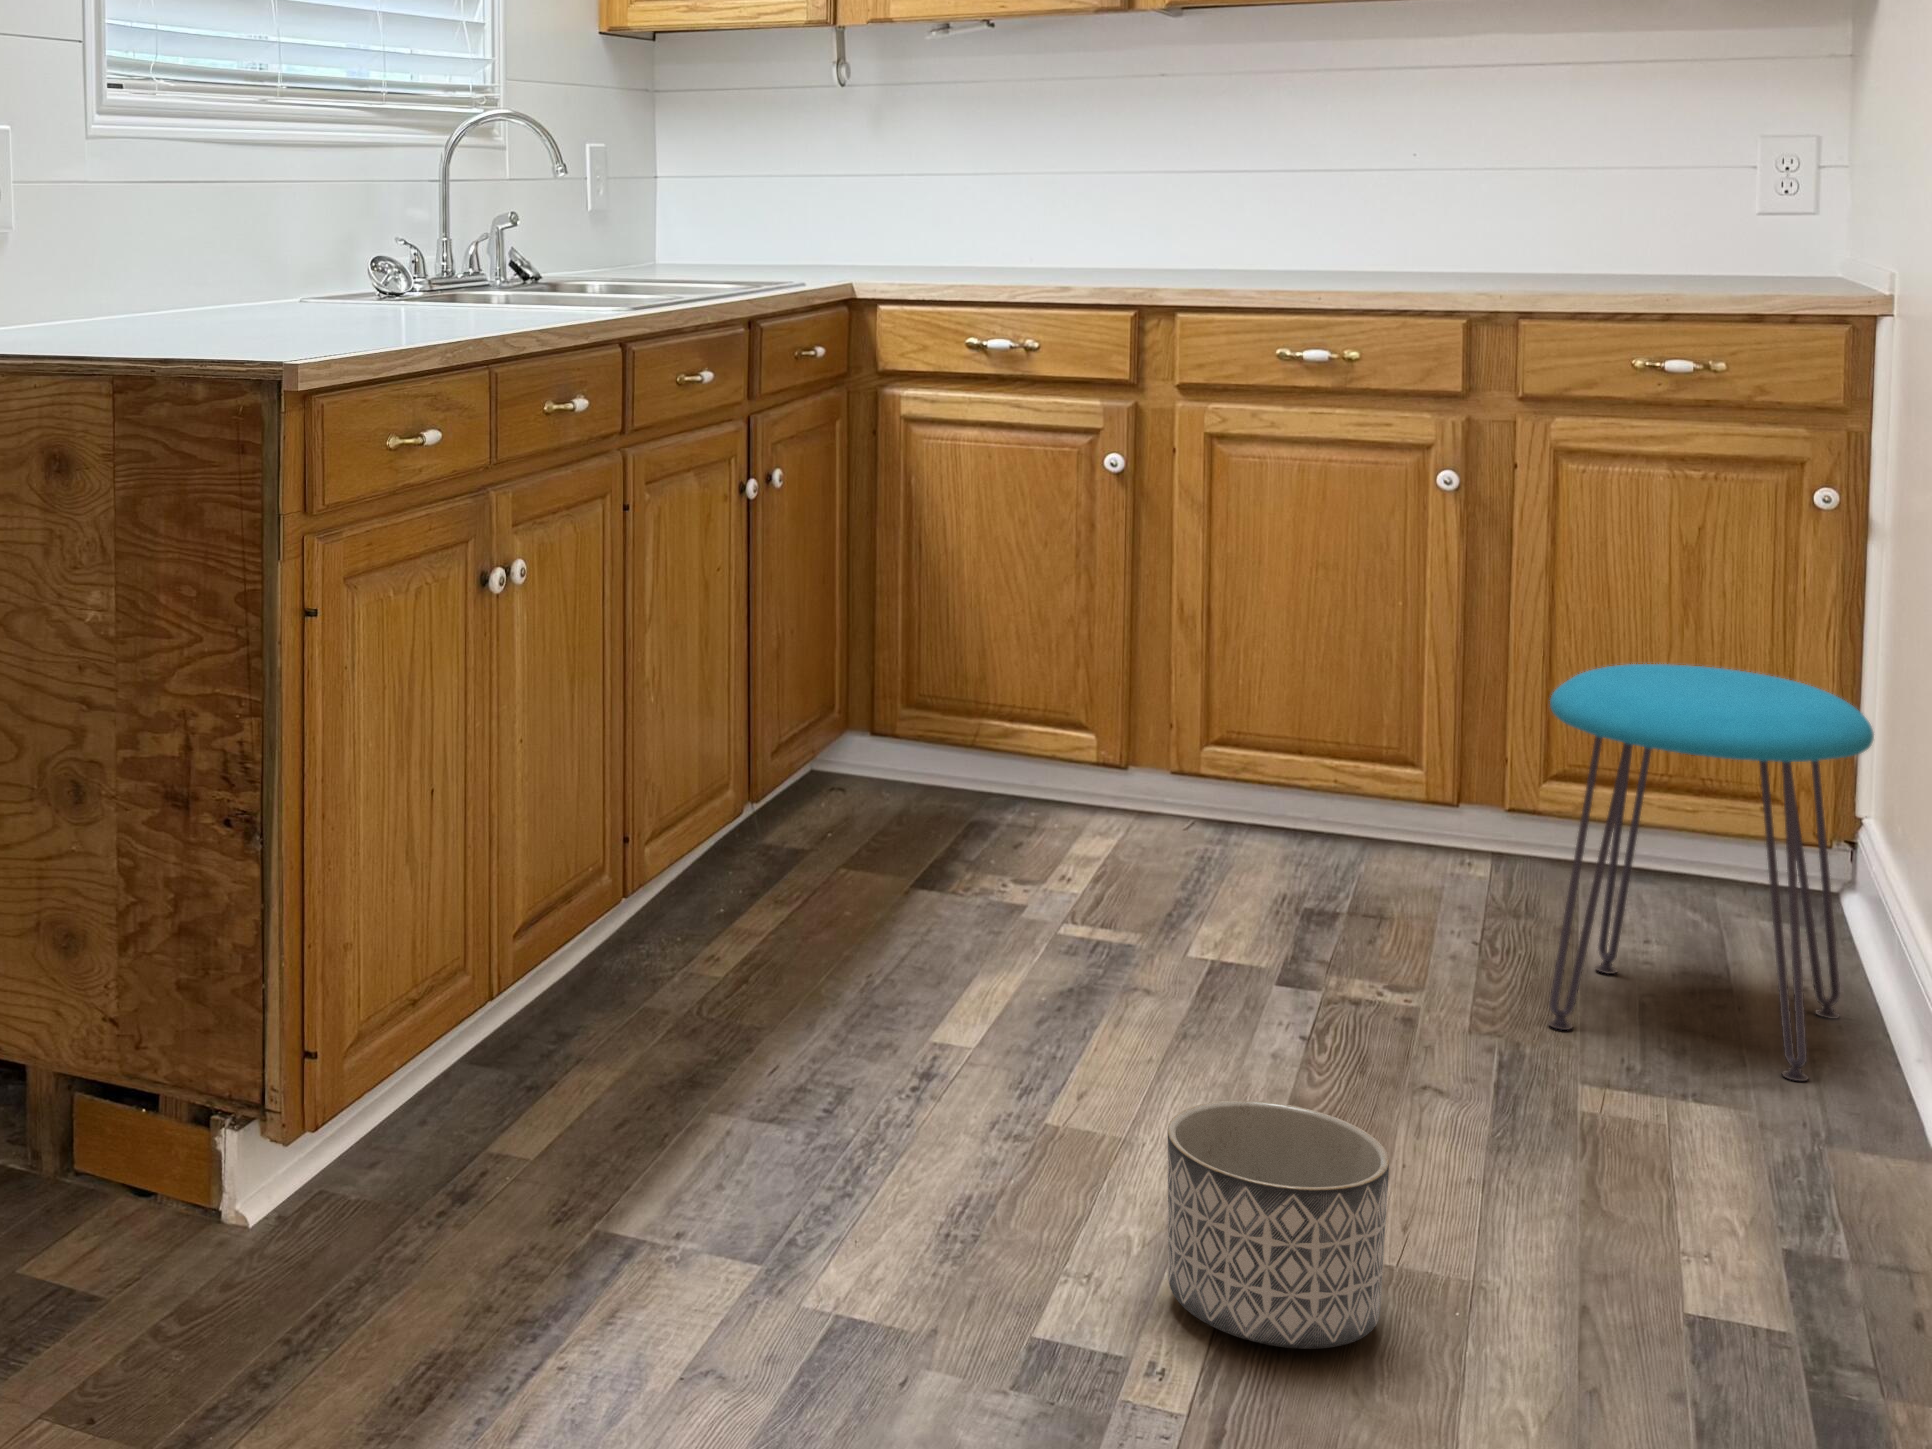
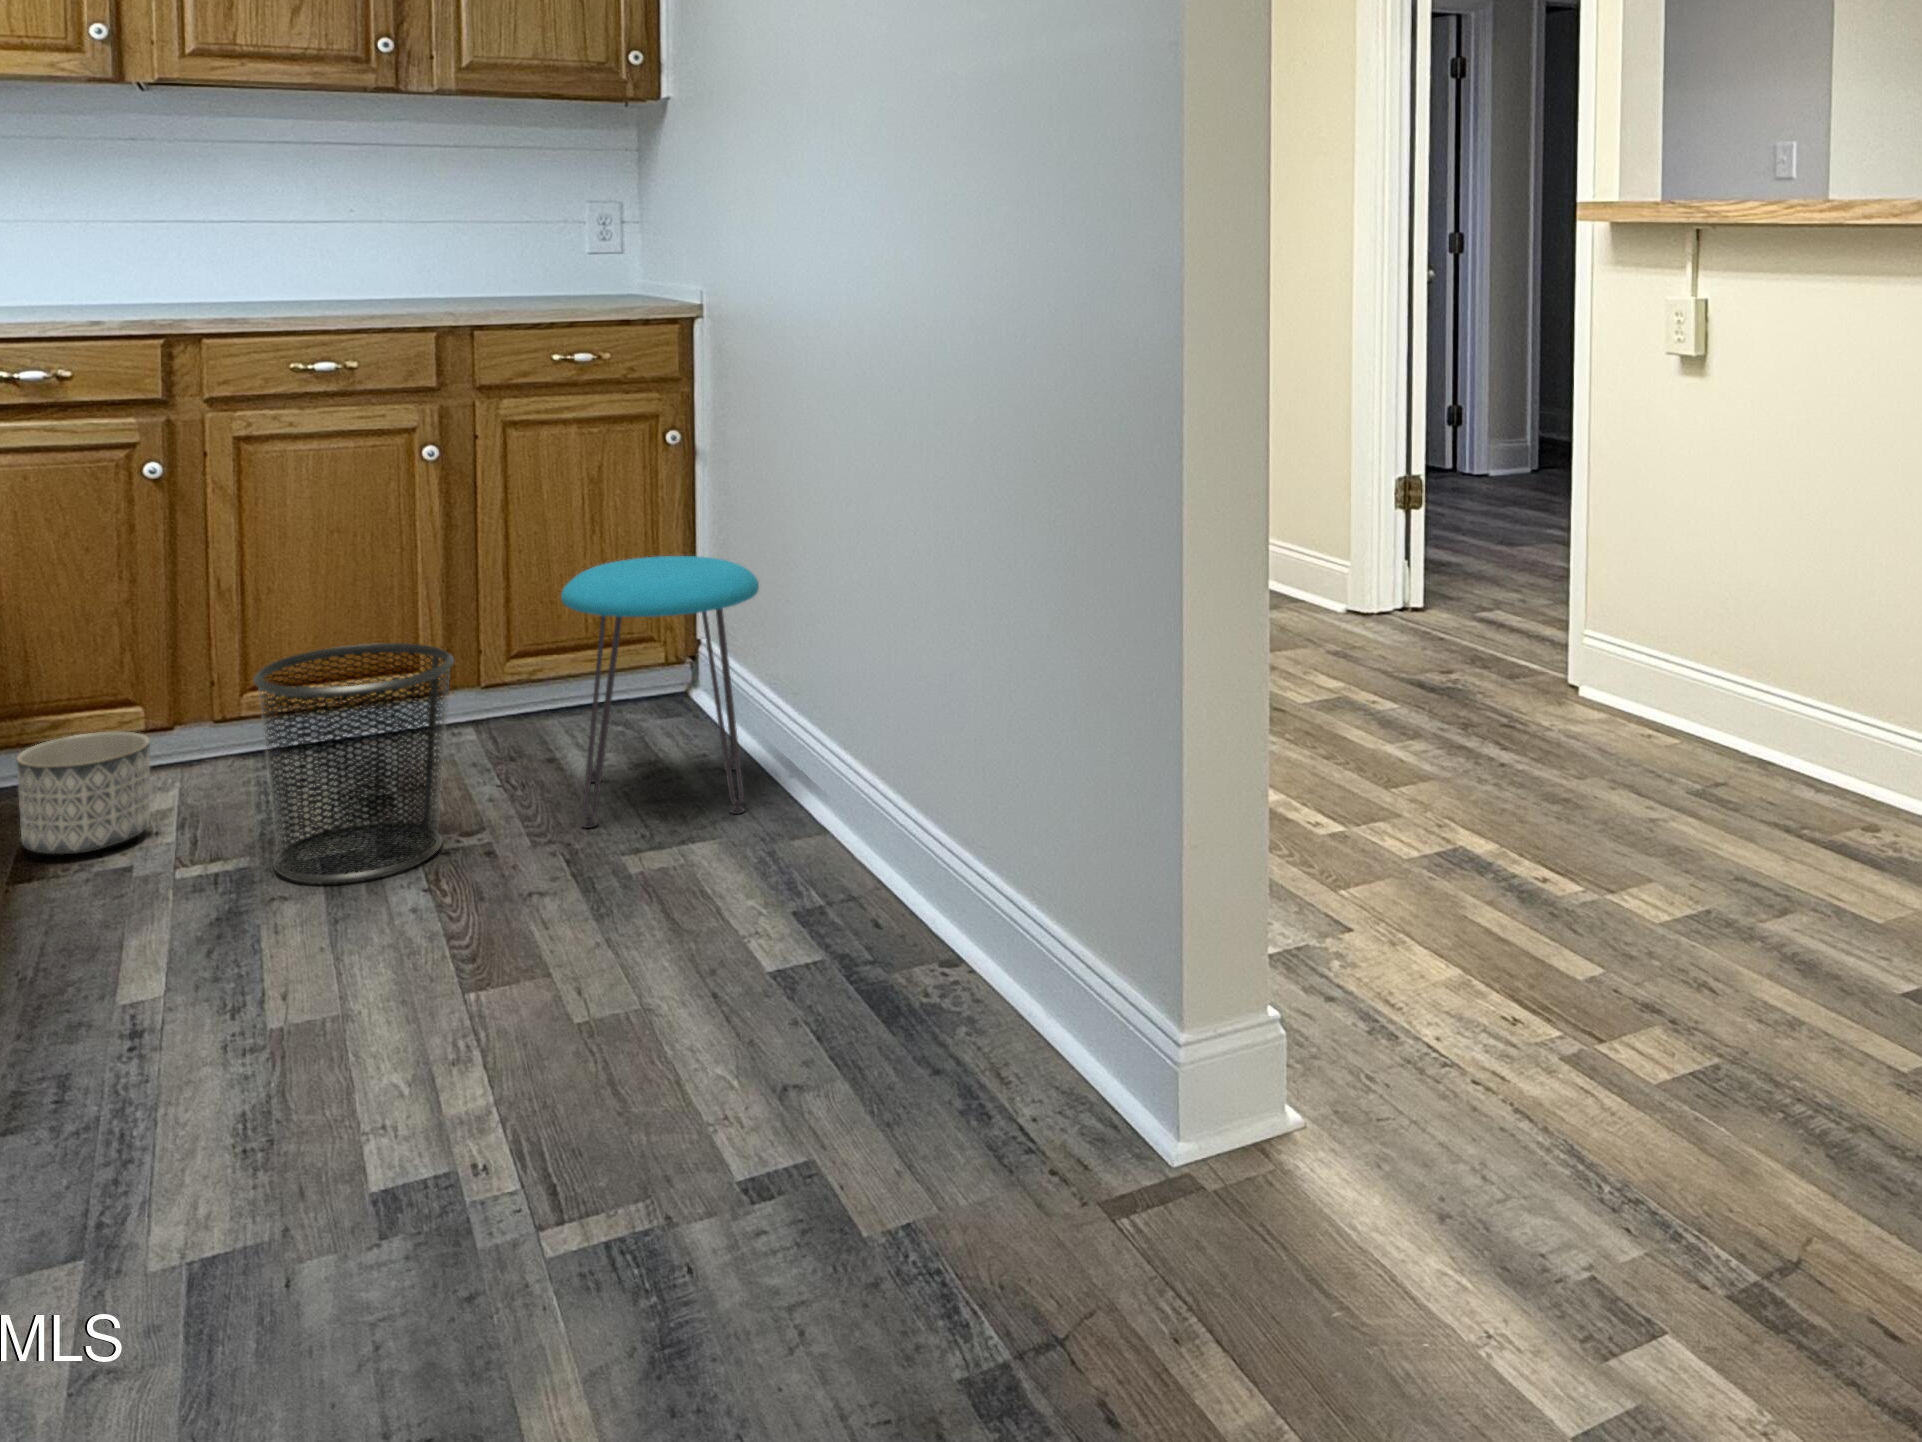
waste bin: none [1141,705,1385,1004] -> present [253,643,454,883]
planter: present [1168,1101,1389,1349] -> present [17,732,150,854]

